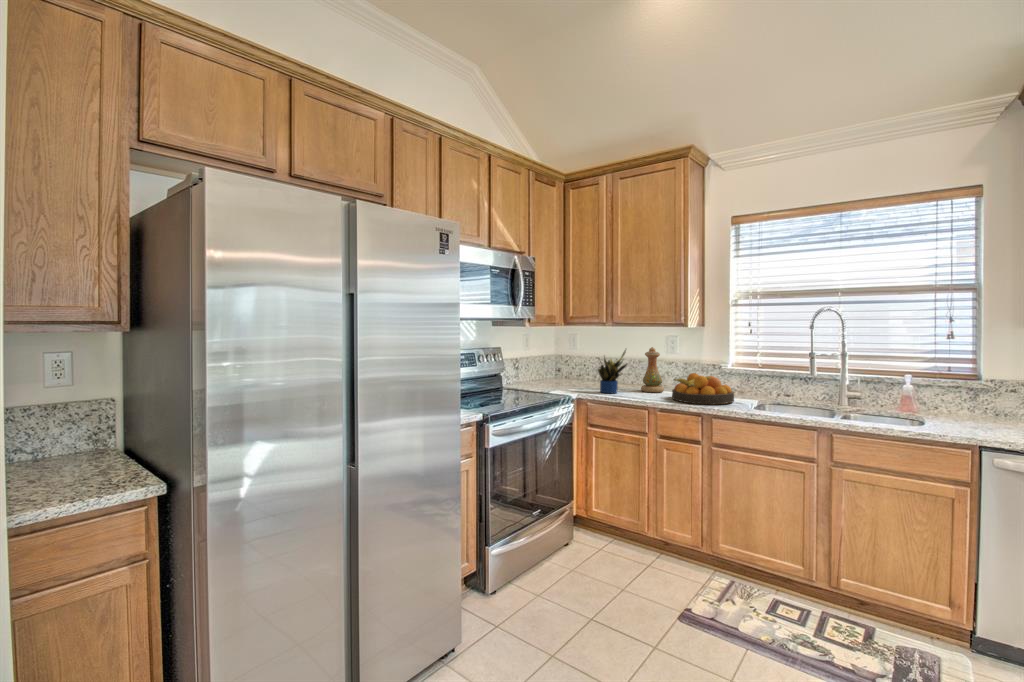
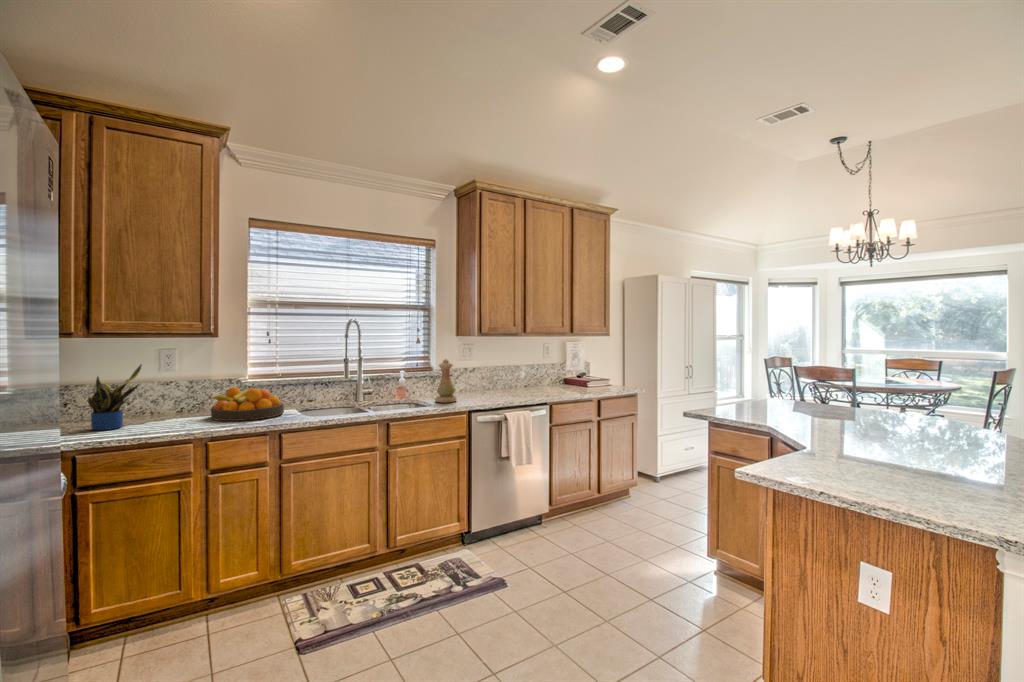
vase: present [641,347,664,393] -> present [435,359,457,403]

